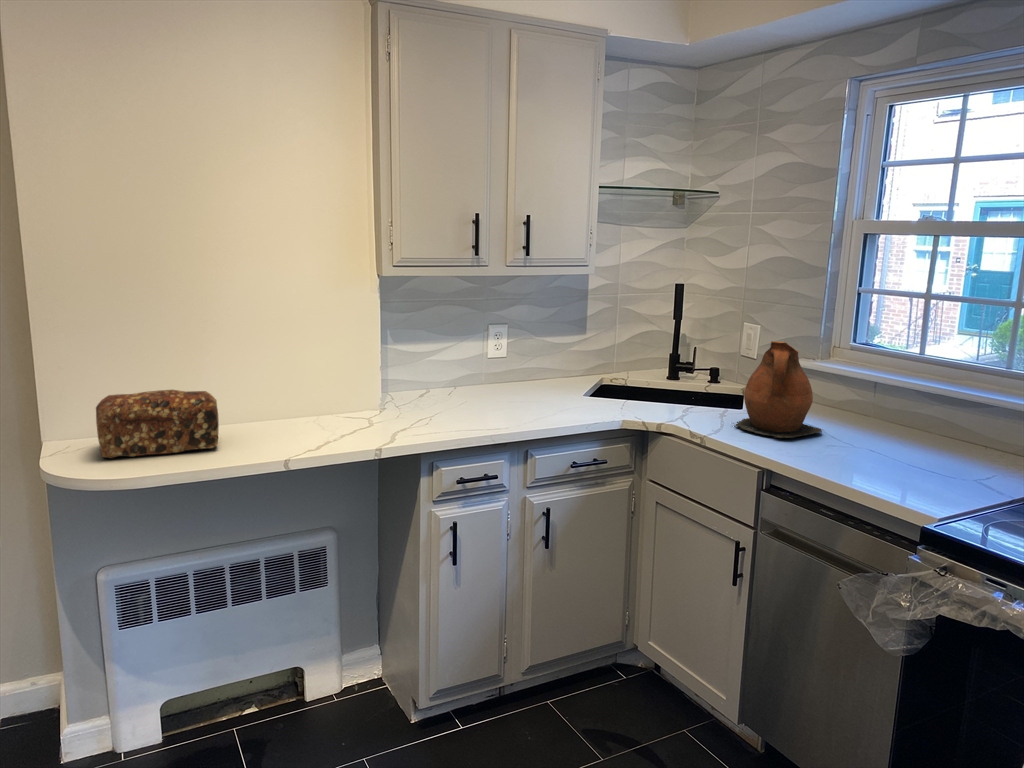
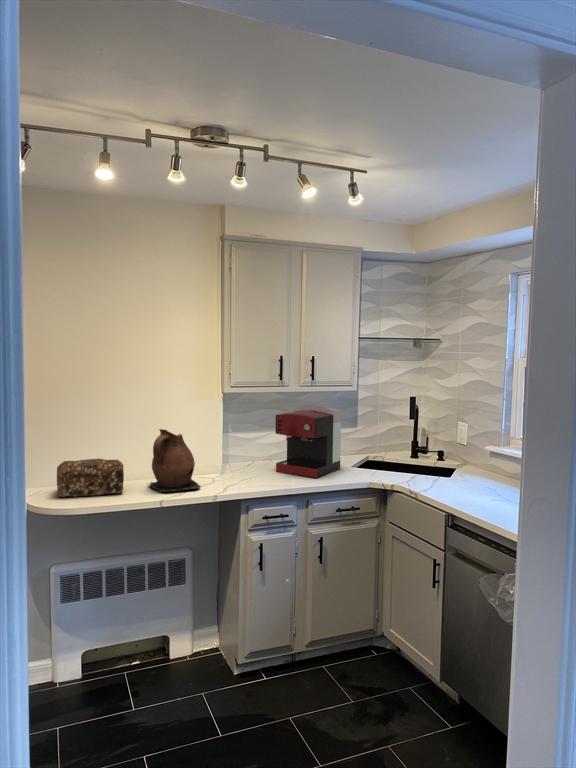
coffee maker: none [468,297,572,415] -> present [275,405,341,478]
ceramic pitcher: present [736,341,822,438] -> present [150,429,201,491]

